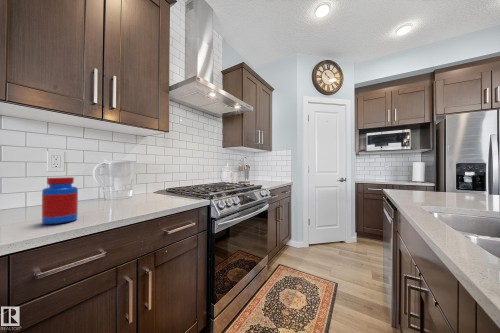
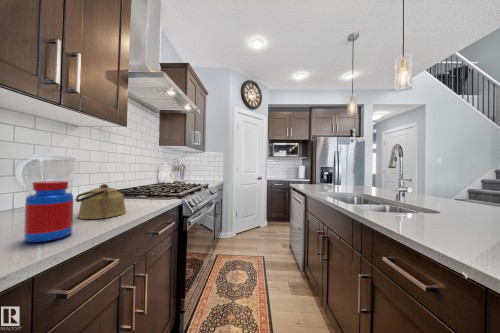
kettle: none [98,181,144,211] -> present [76,184,126,219]

